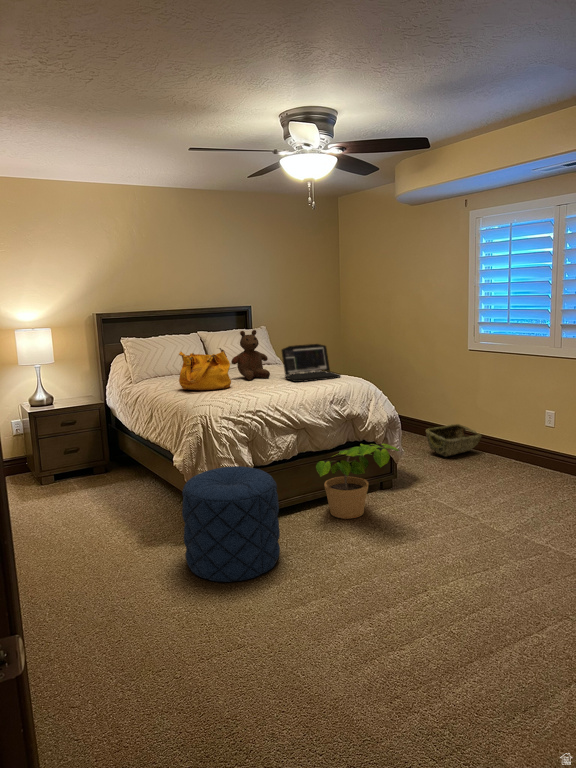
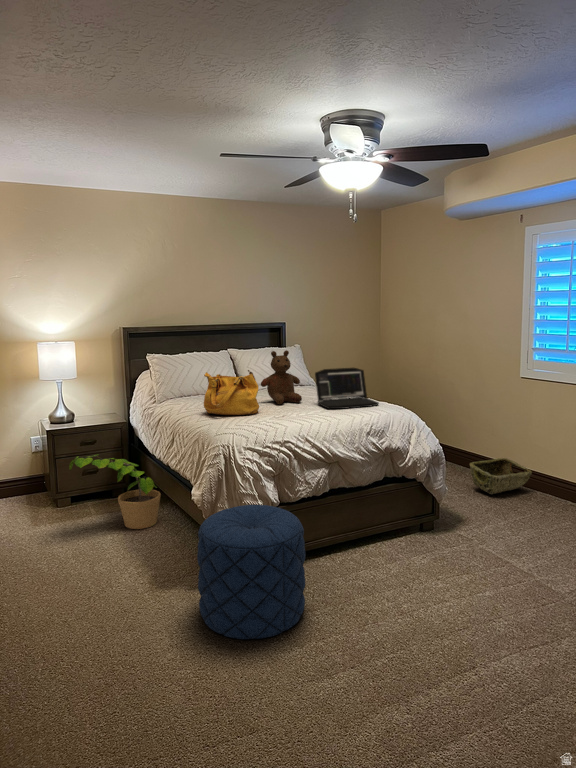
potted plant: present [316,444,400,519] -> present [69,455,161,529]

